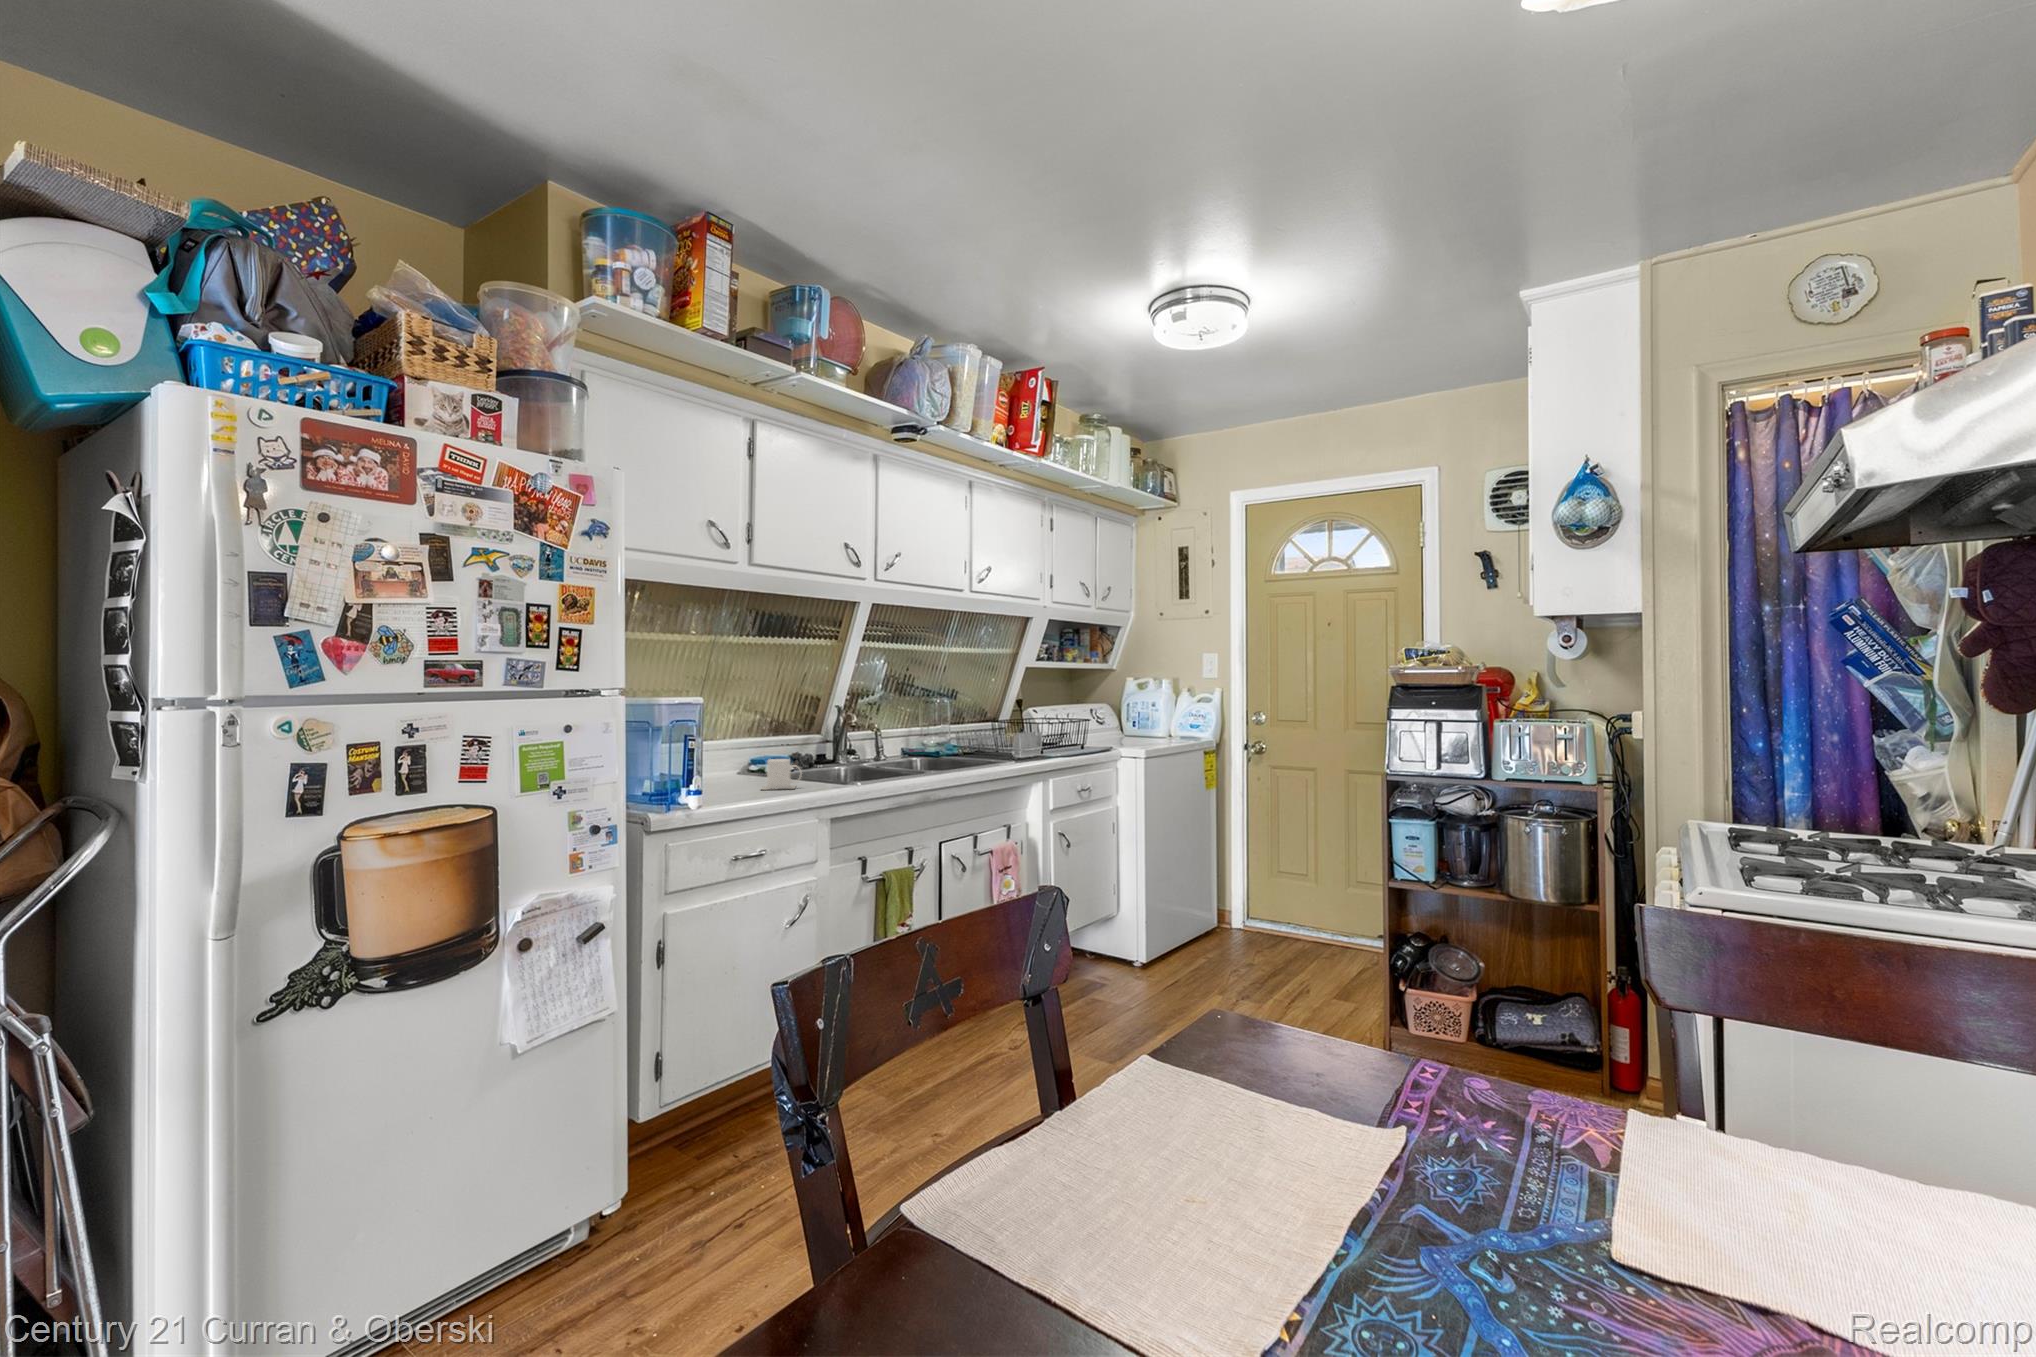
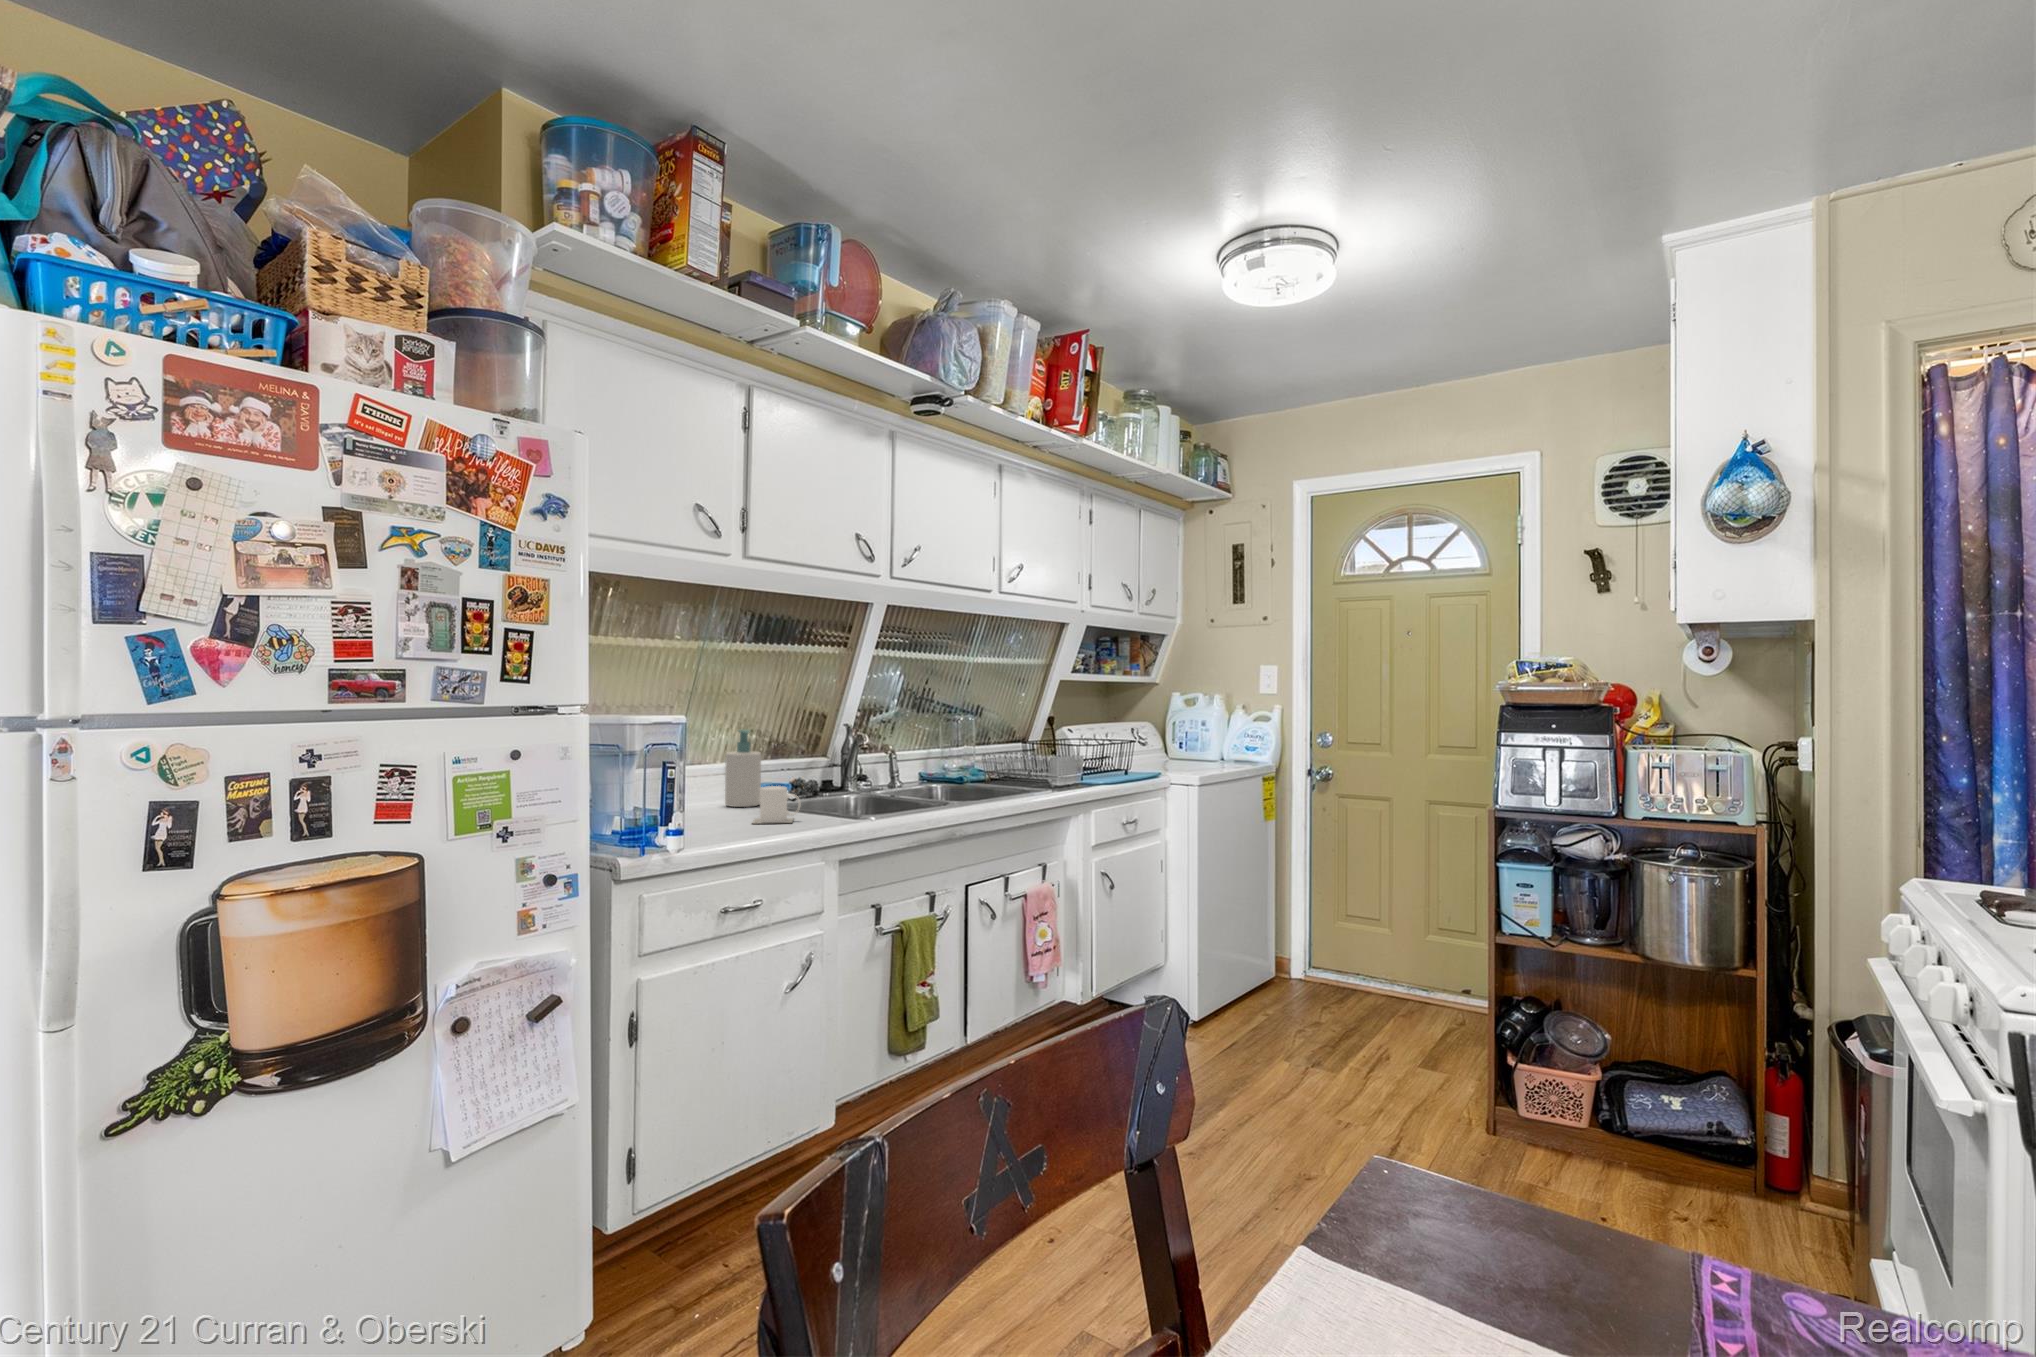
soap bottle: none [738,712,768,778] -> present [725,730,761,807]

